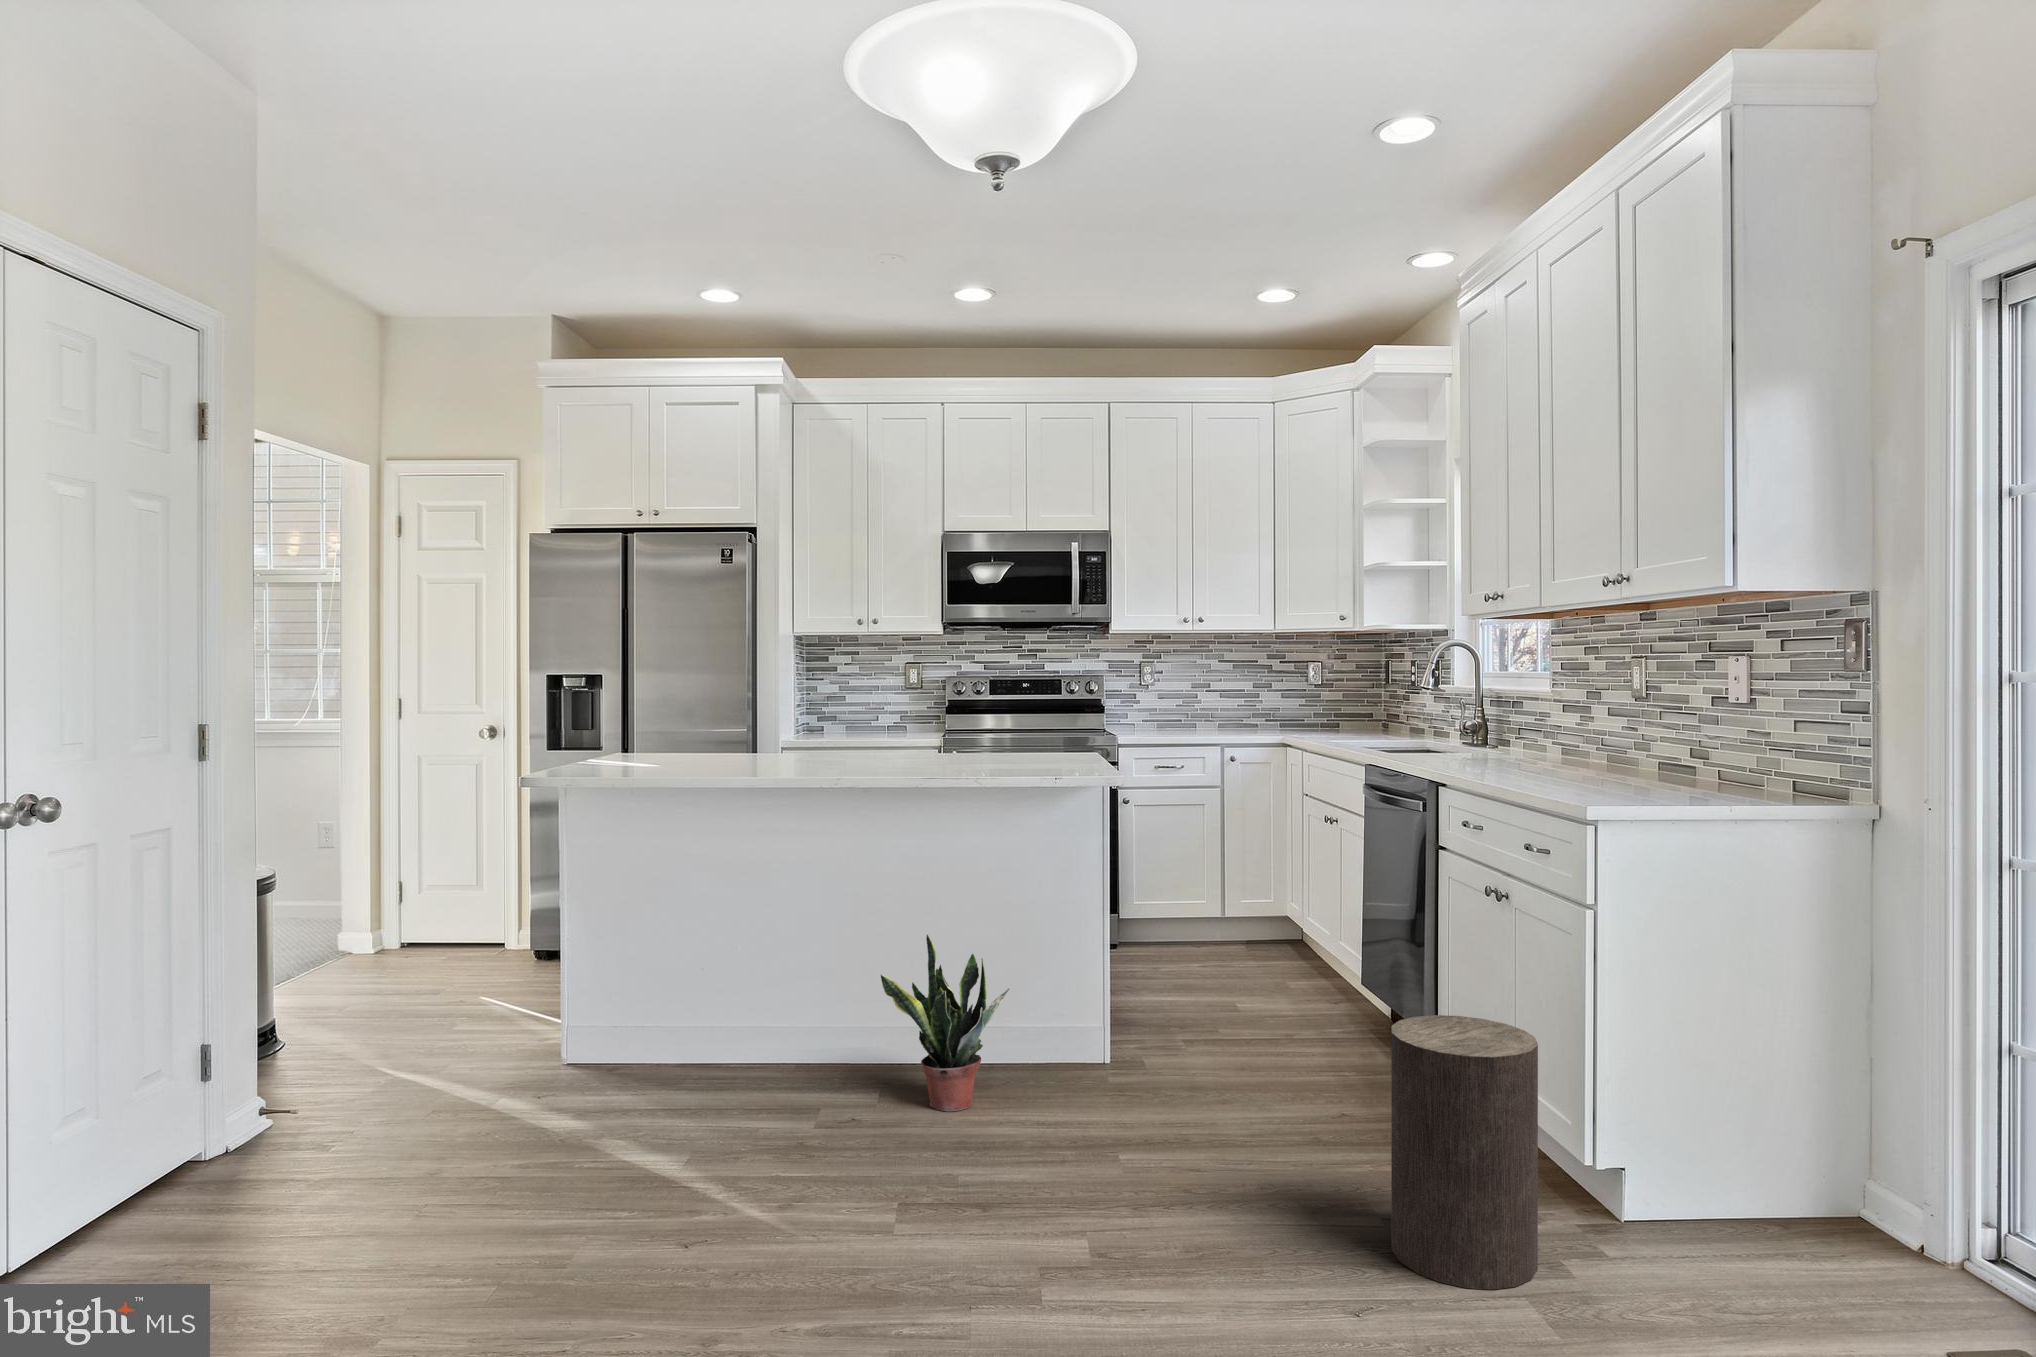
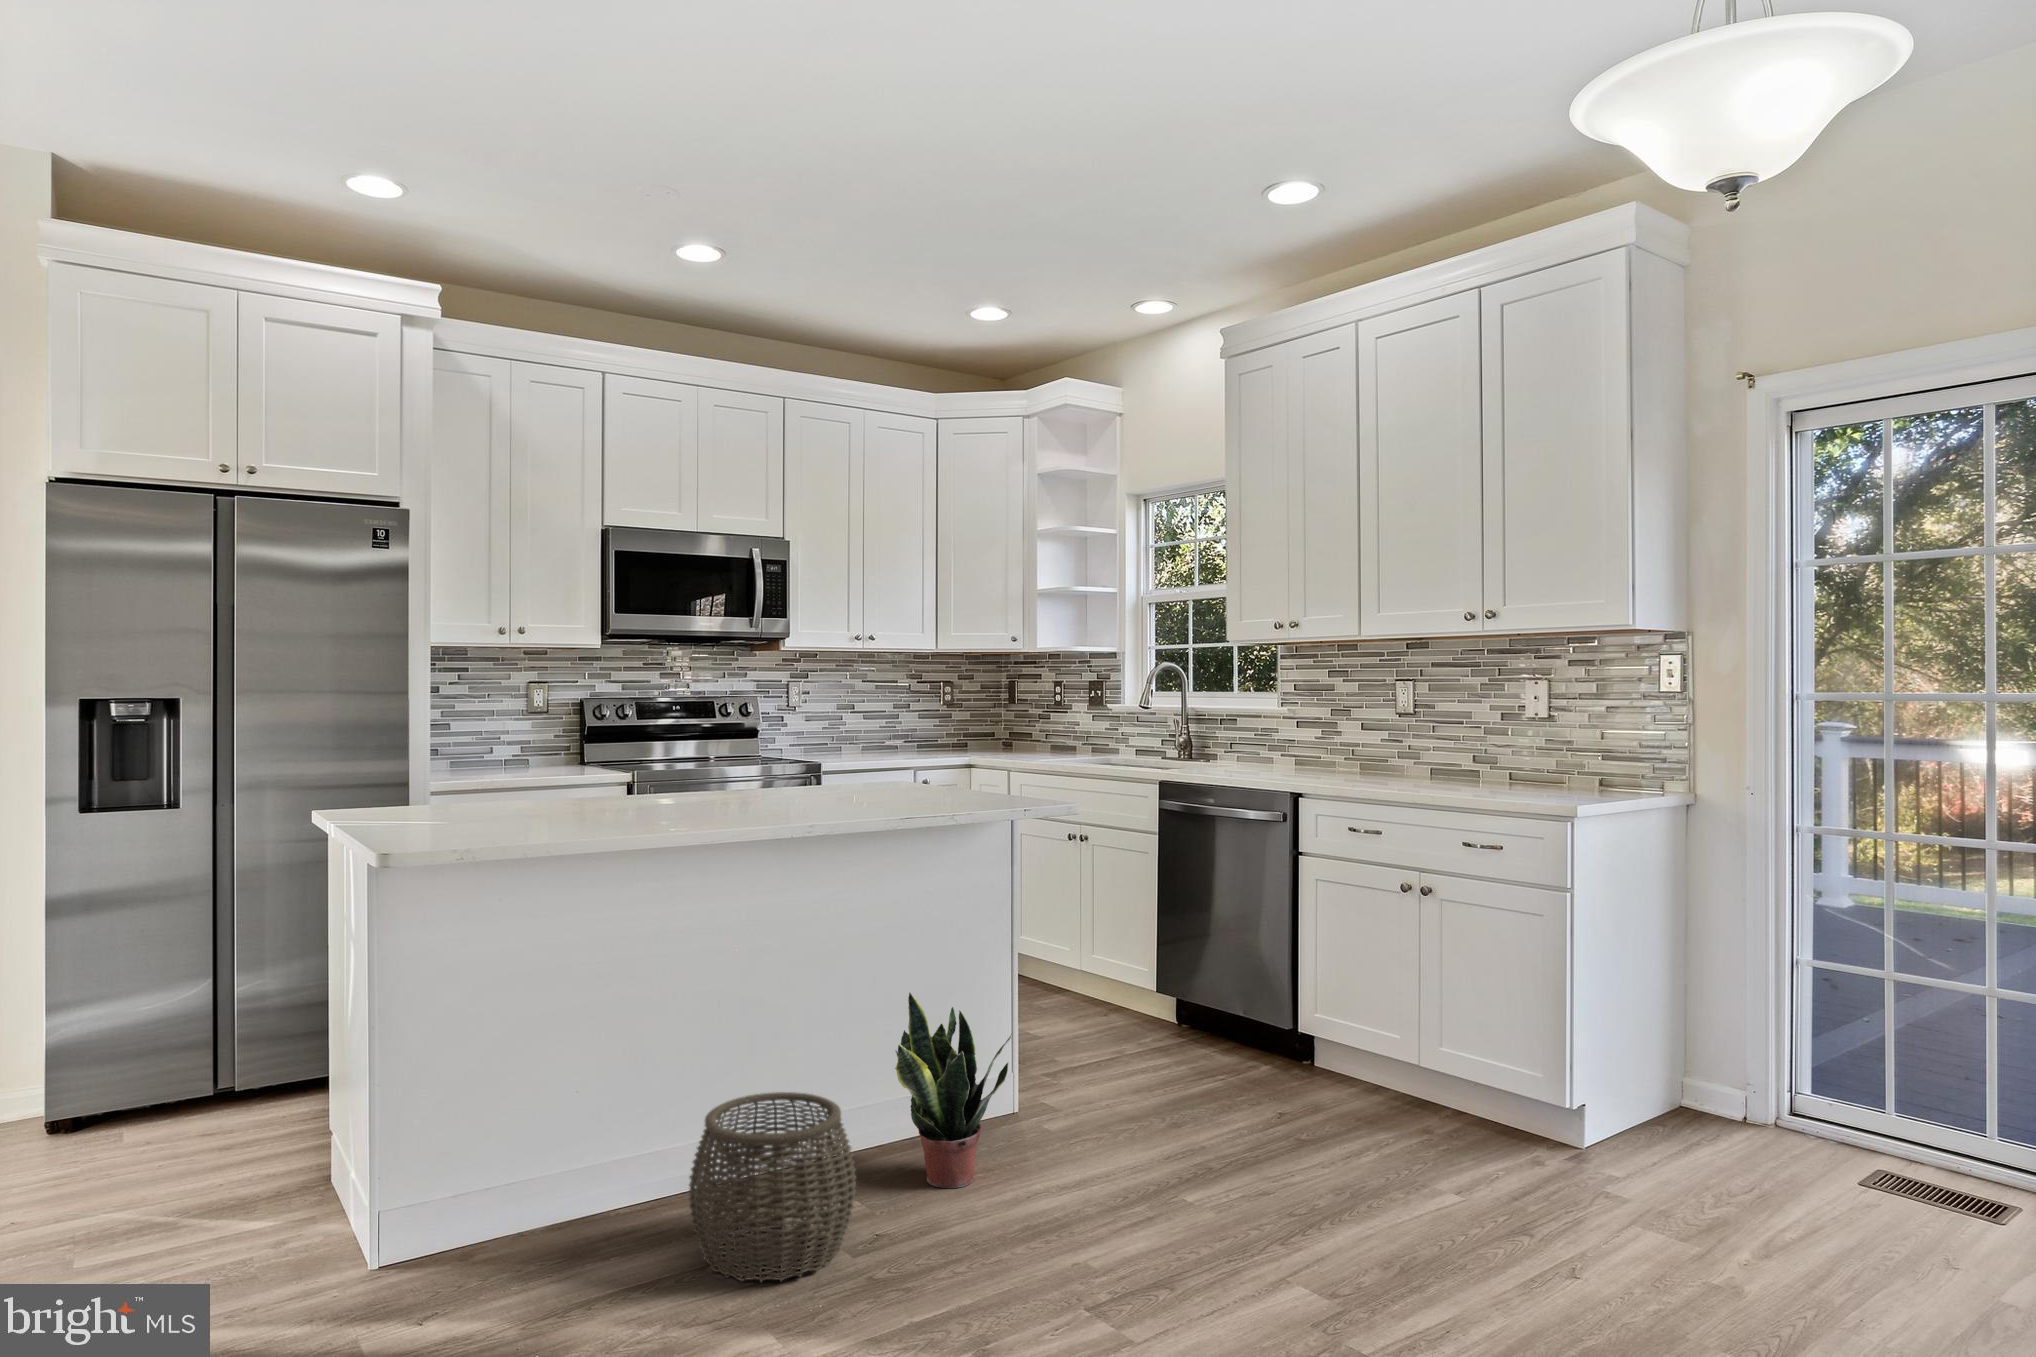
woven basket: none [680,994,816,1139] -> present [689,1092,856,1282]
stool: present [1391,1015,1538,1290] -> none [1465,988,1591,1214]

